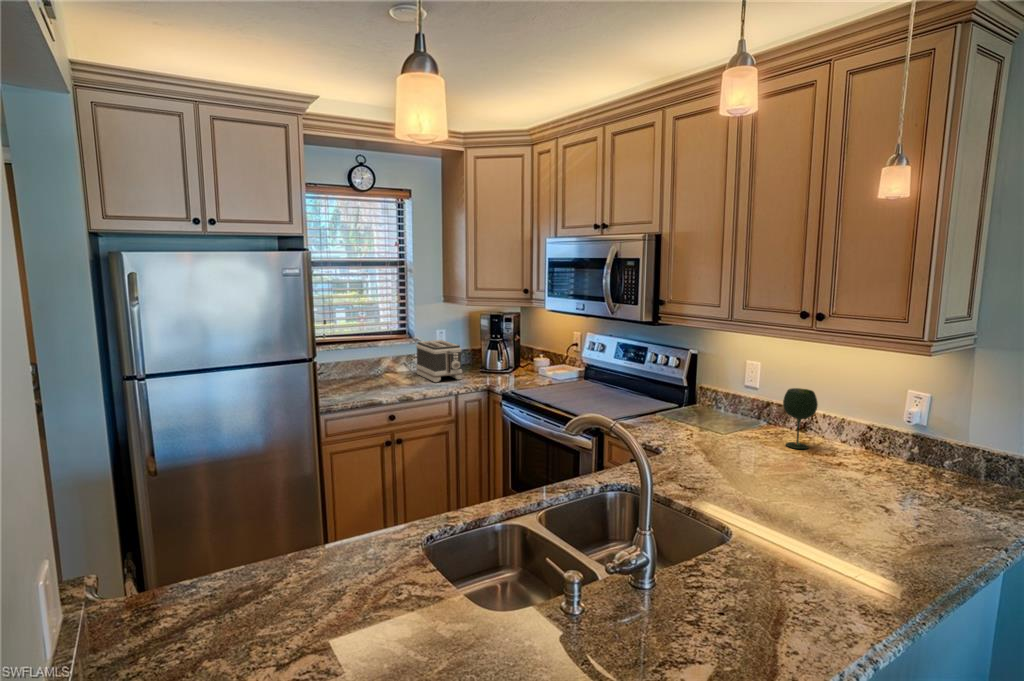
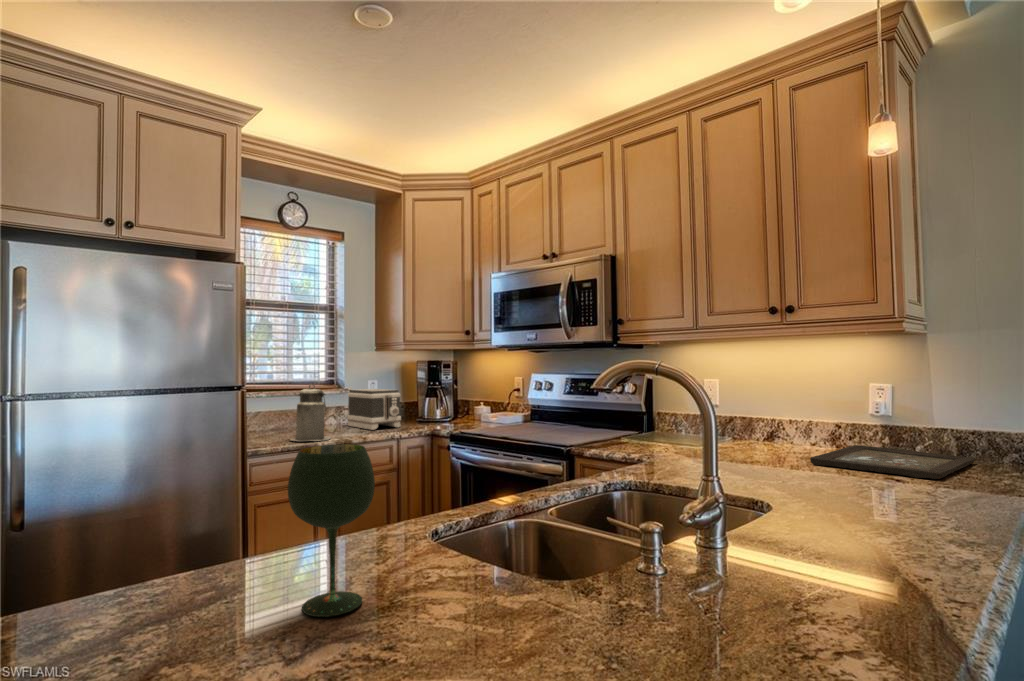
canister: none [361,345,396,397] -> present [291,384,331,441]
wine glass: present [783,388,818,449] -> present [288,444,375,617]
tray: none [813,453,993,515] -> present [810,445,975,479]

